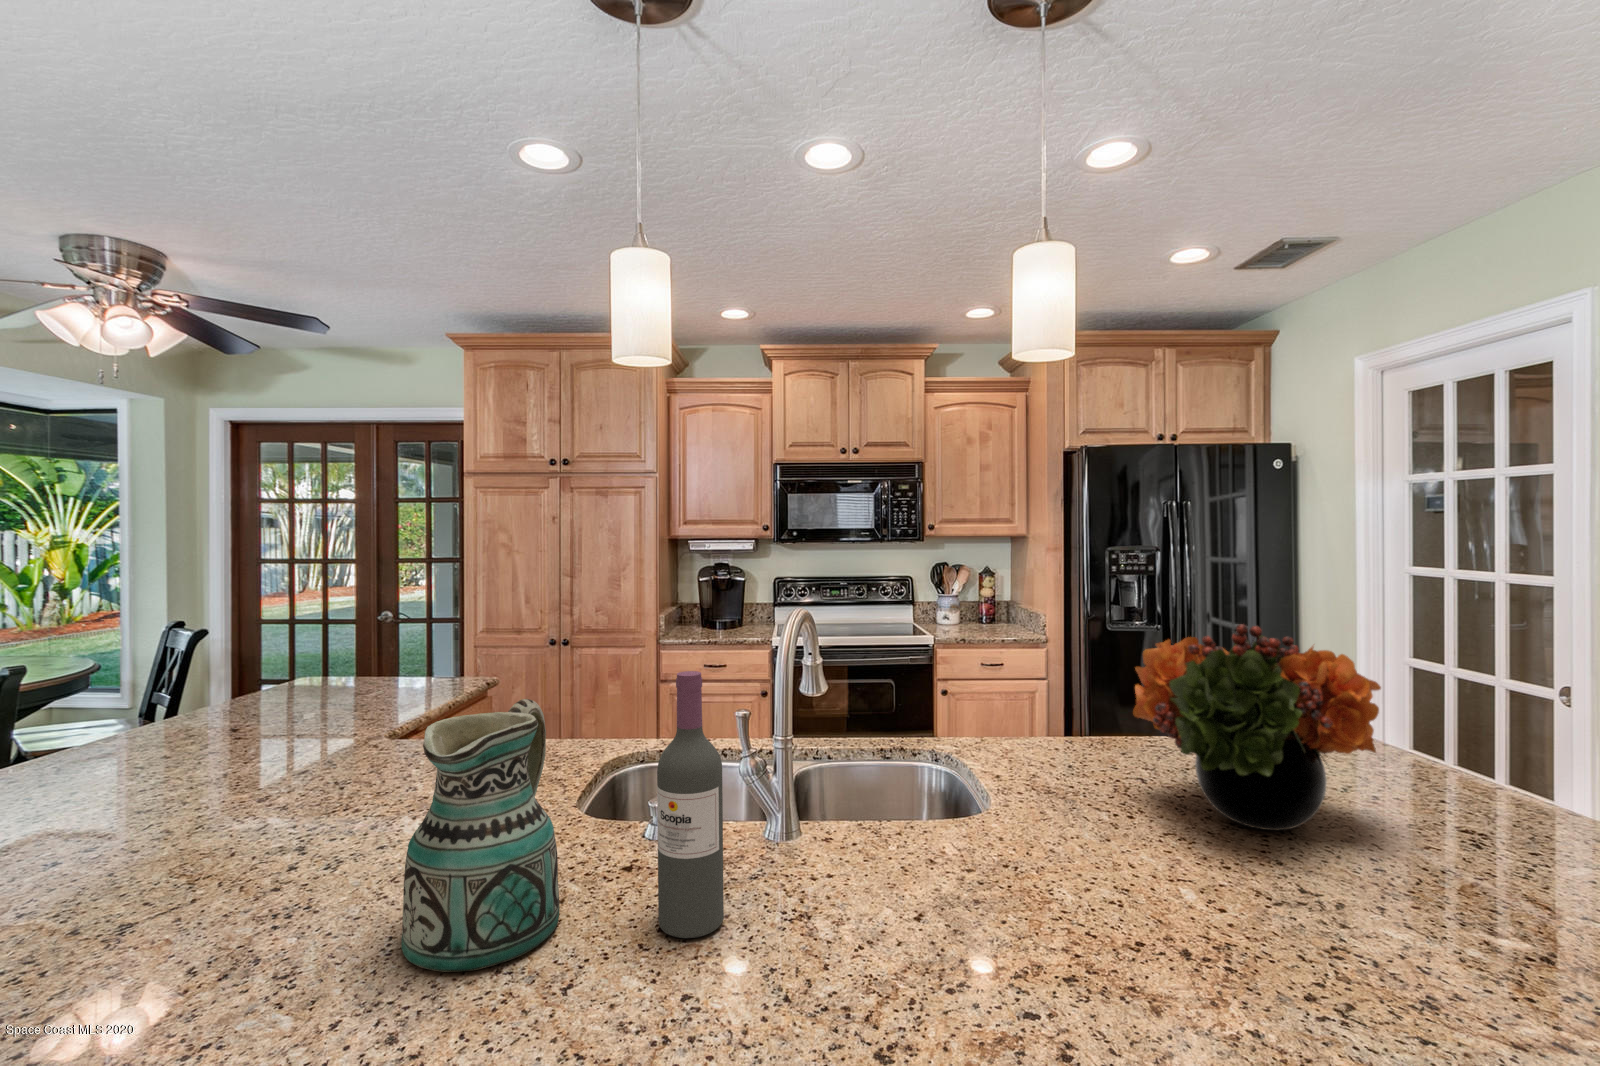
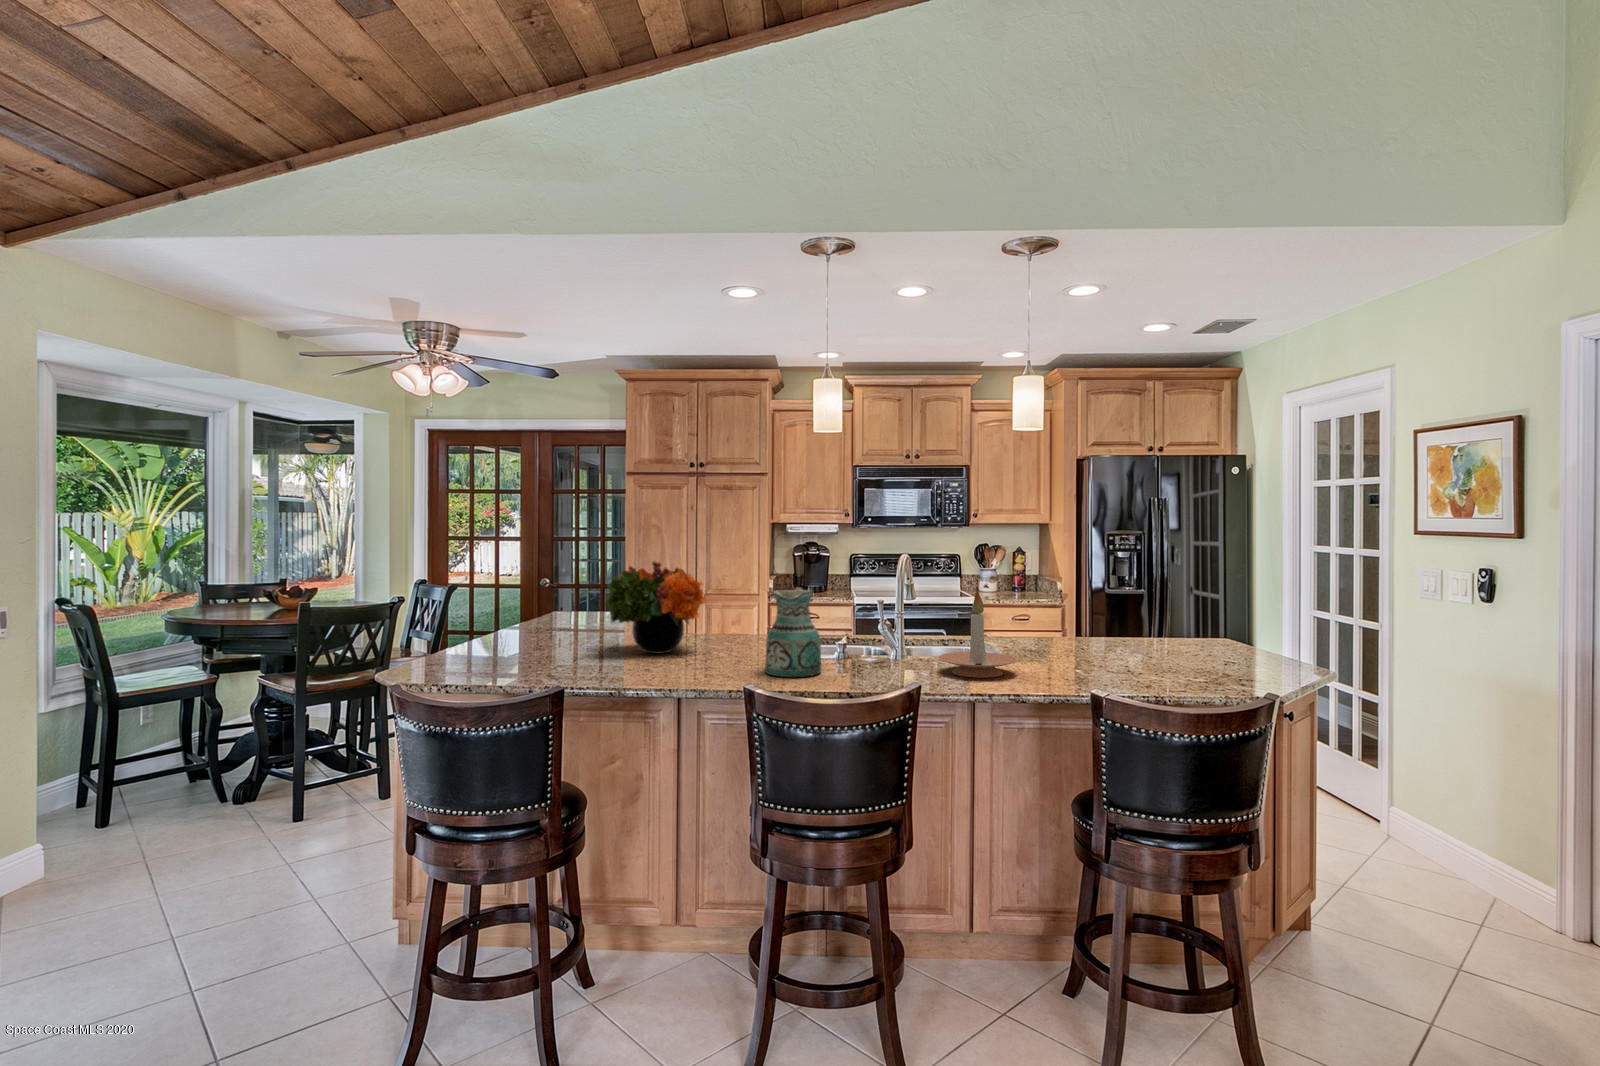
flower arrangement: present [1133,624,1381,830] -> present [605,562,707,654]
wine bottle: present [657,671,724,938] -> none [860,573,886,674]
candle holder: none [857,714,1056,958] -> present [938,591,1016,678]

